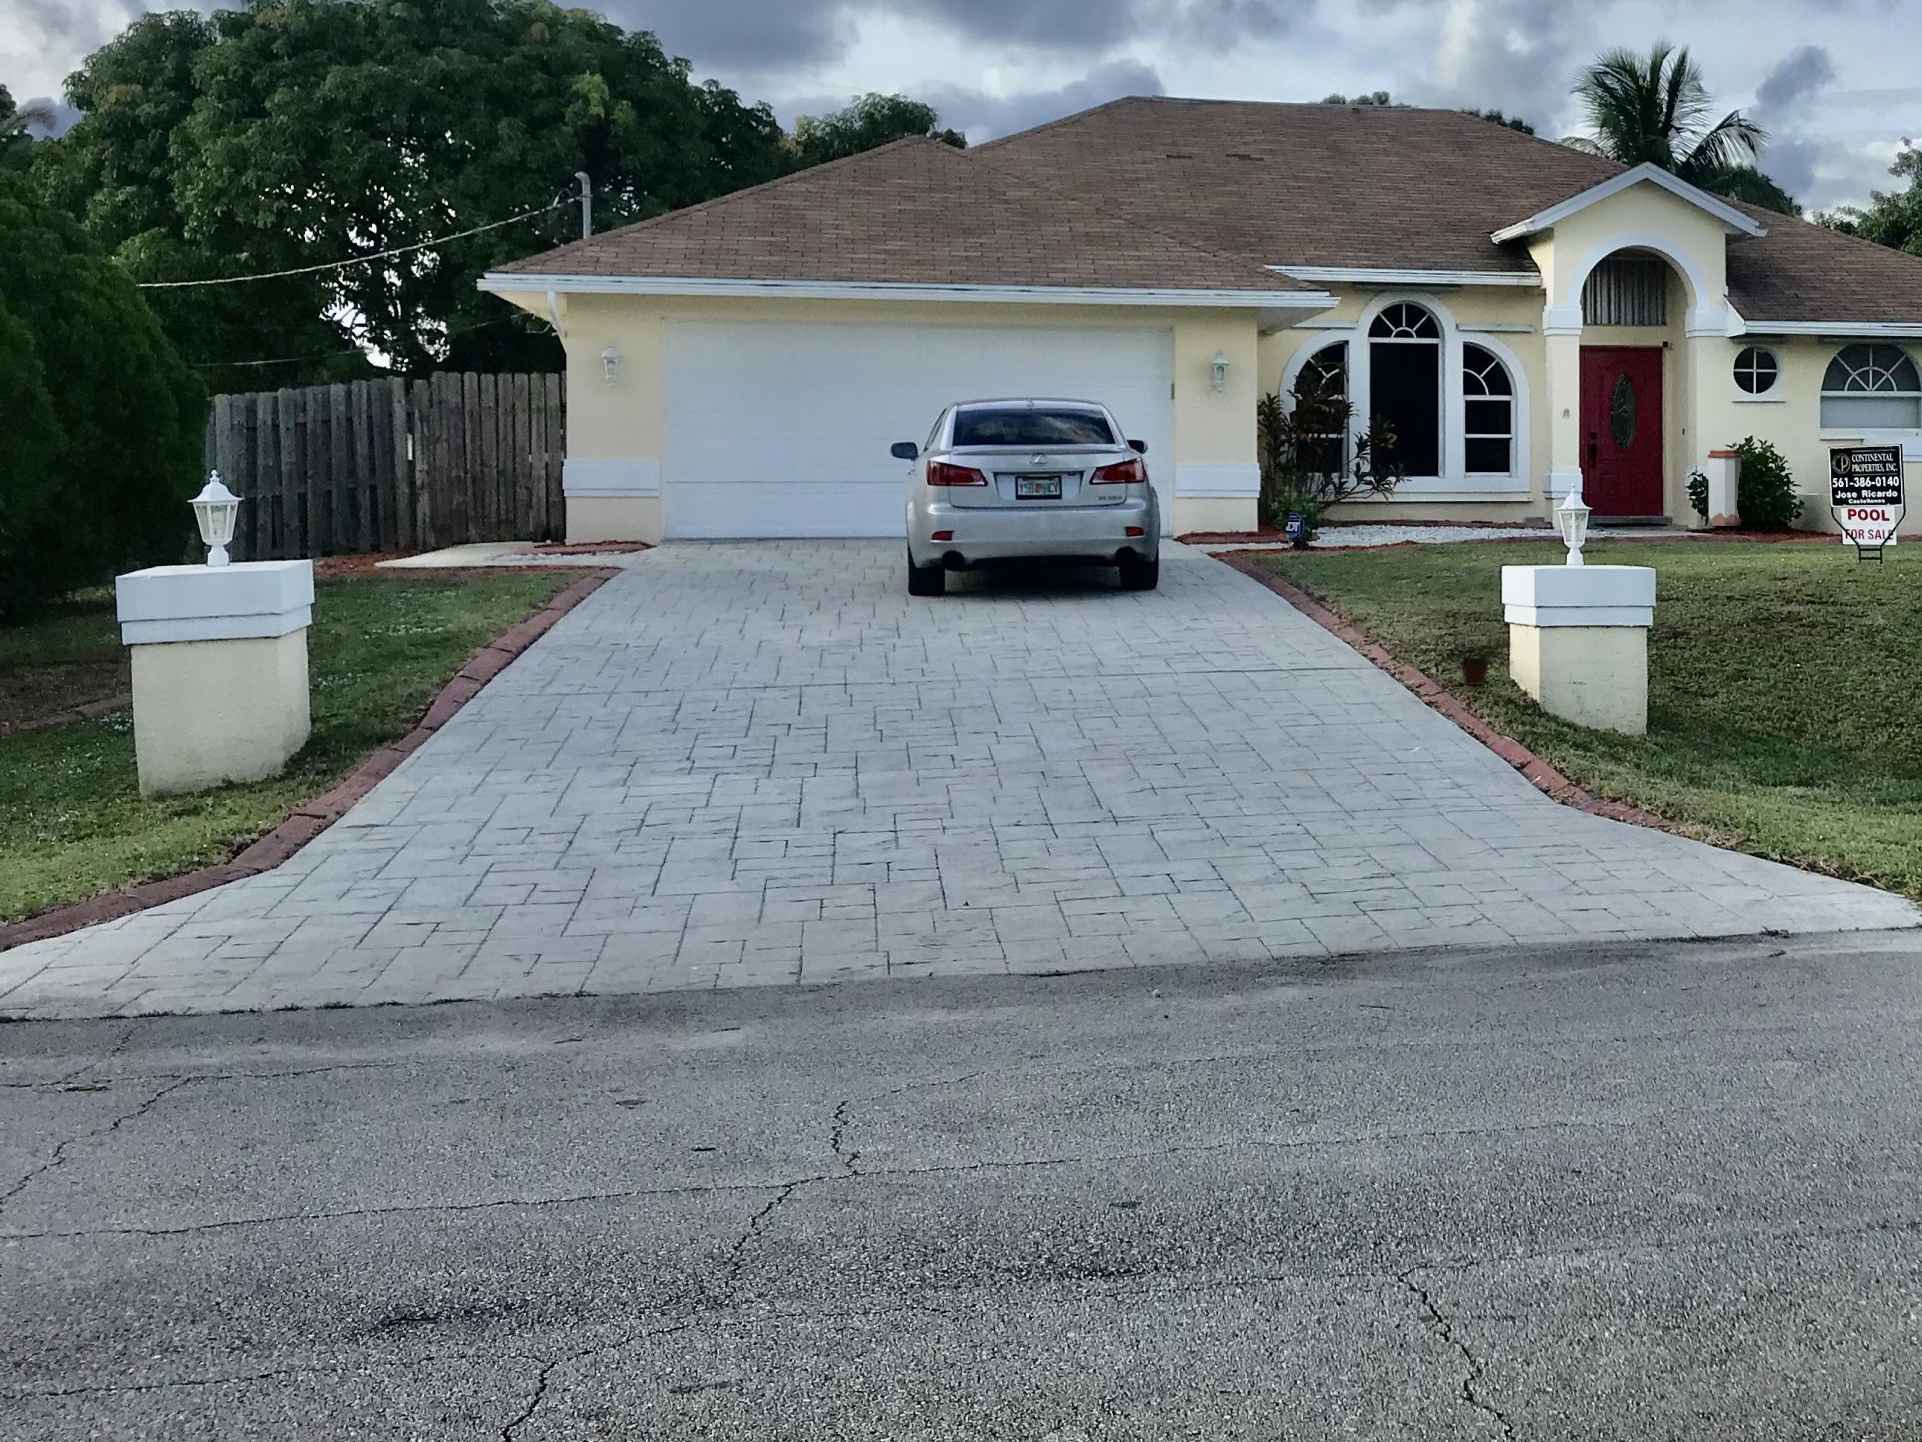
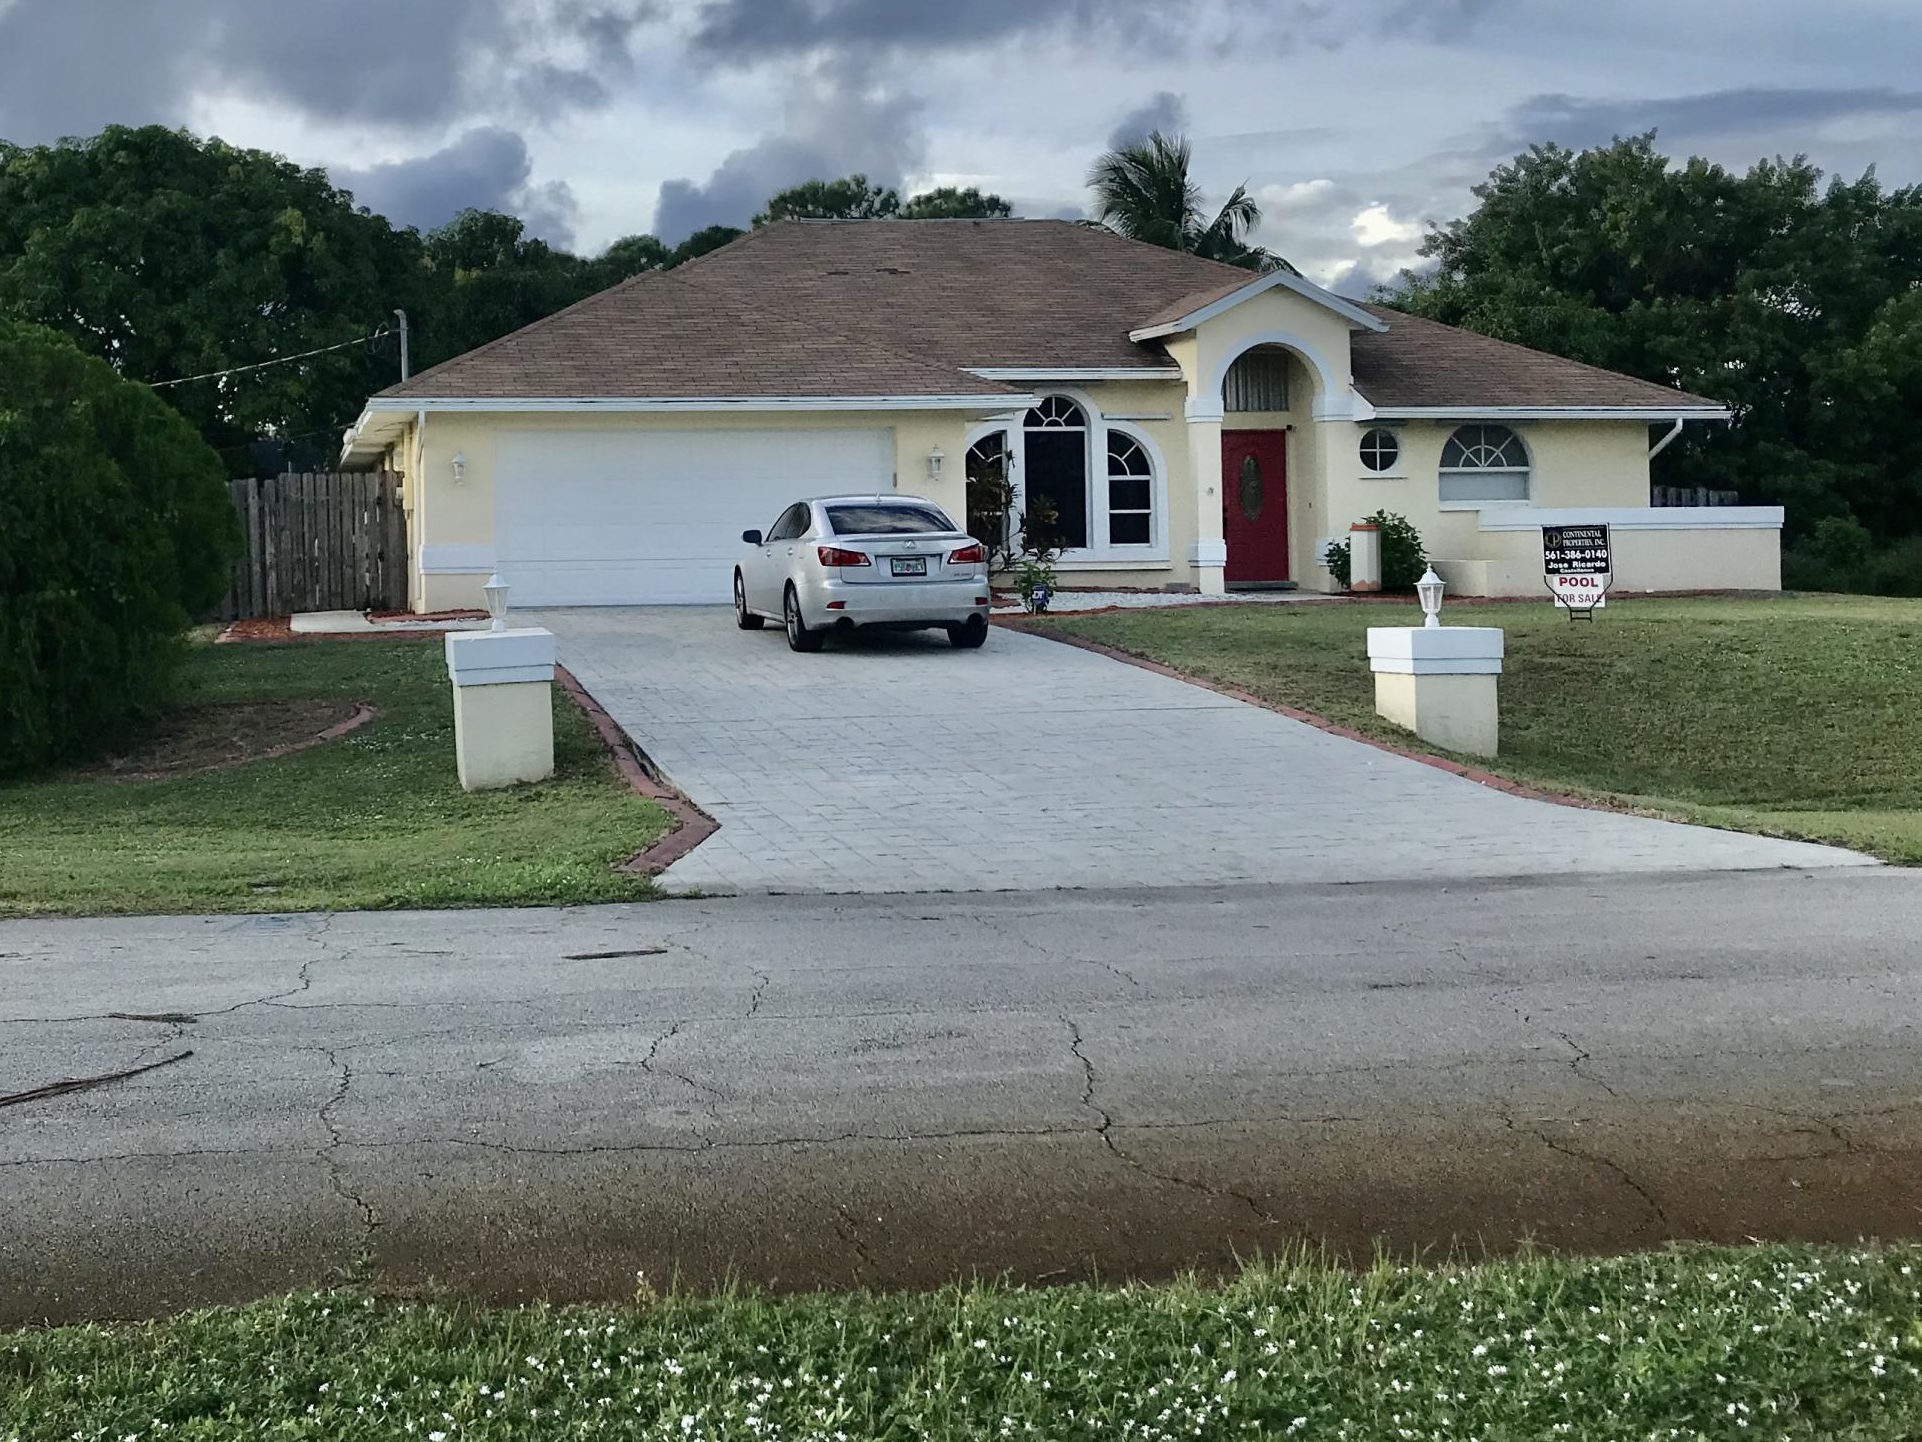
potted plant: present [1438,638,1509,685] -> none [1320,683,1388,719]

